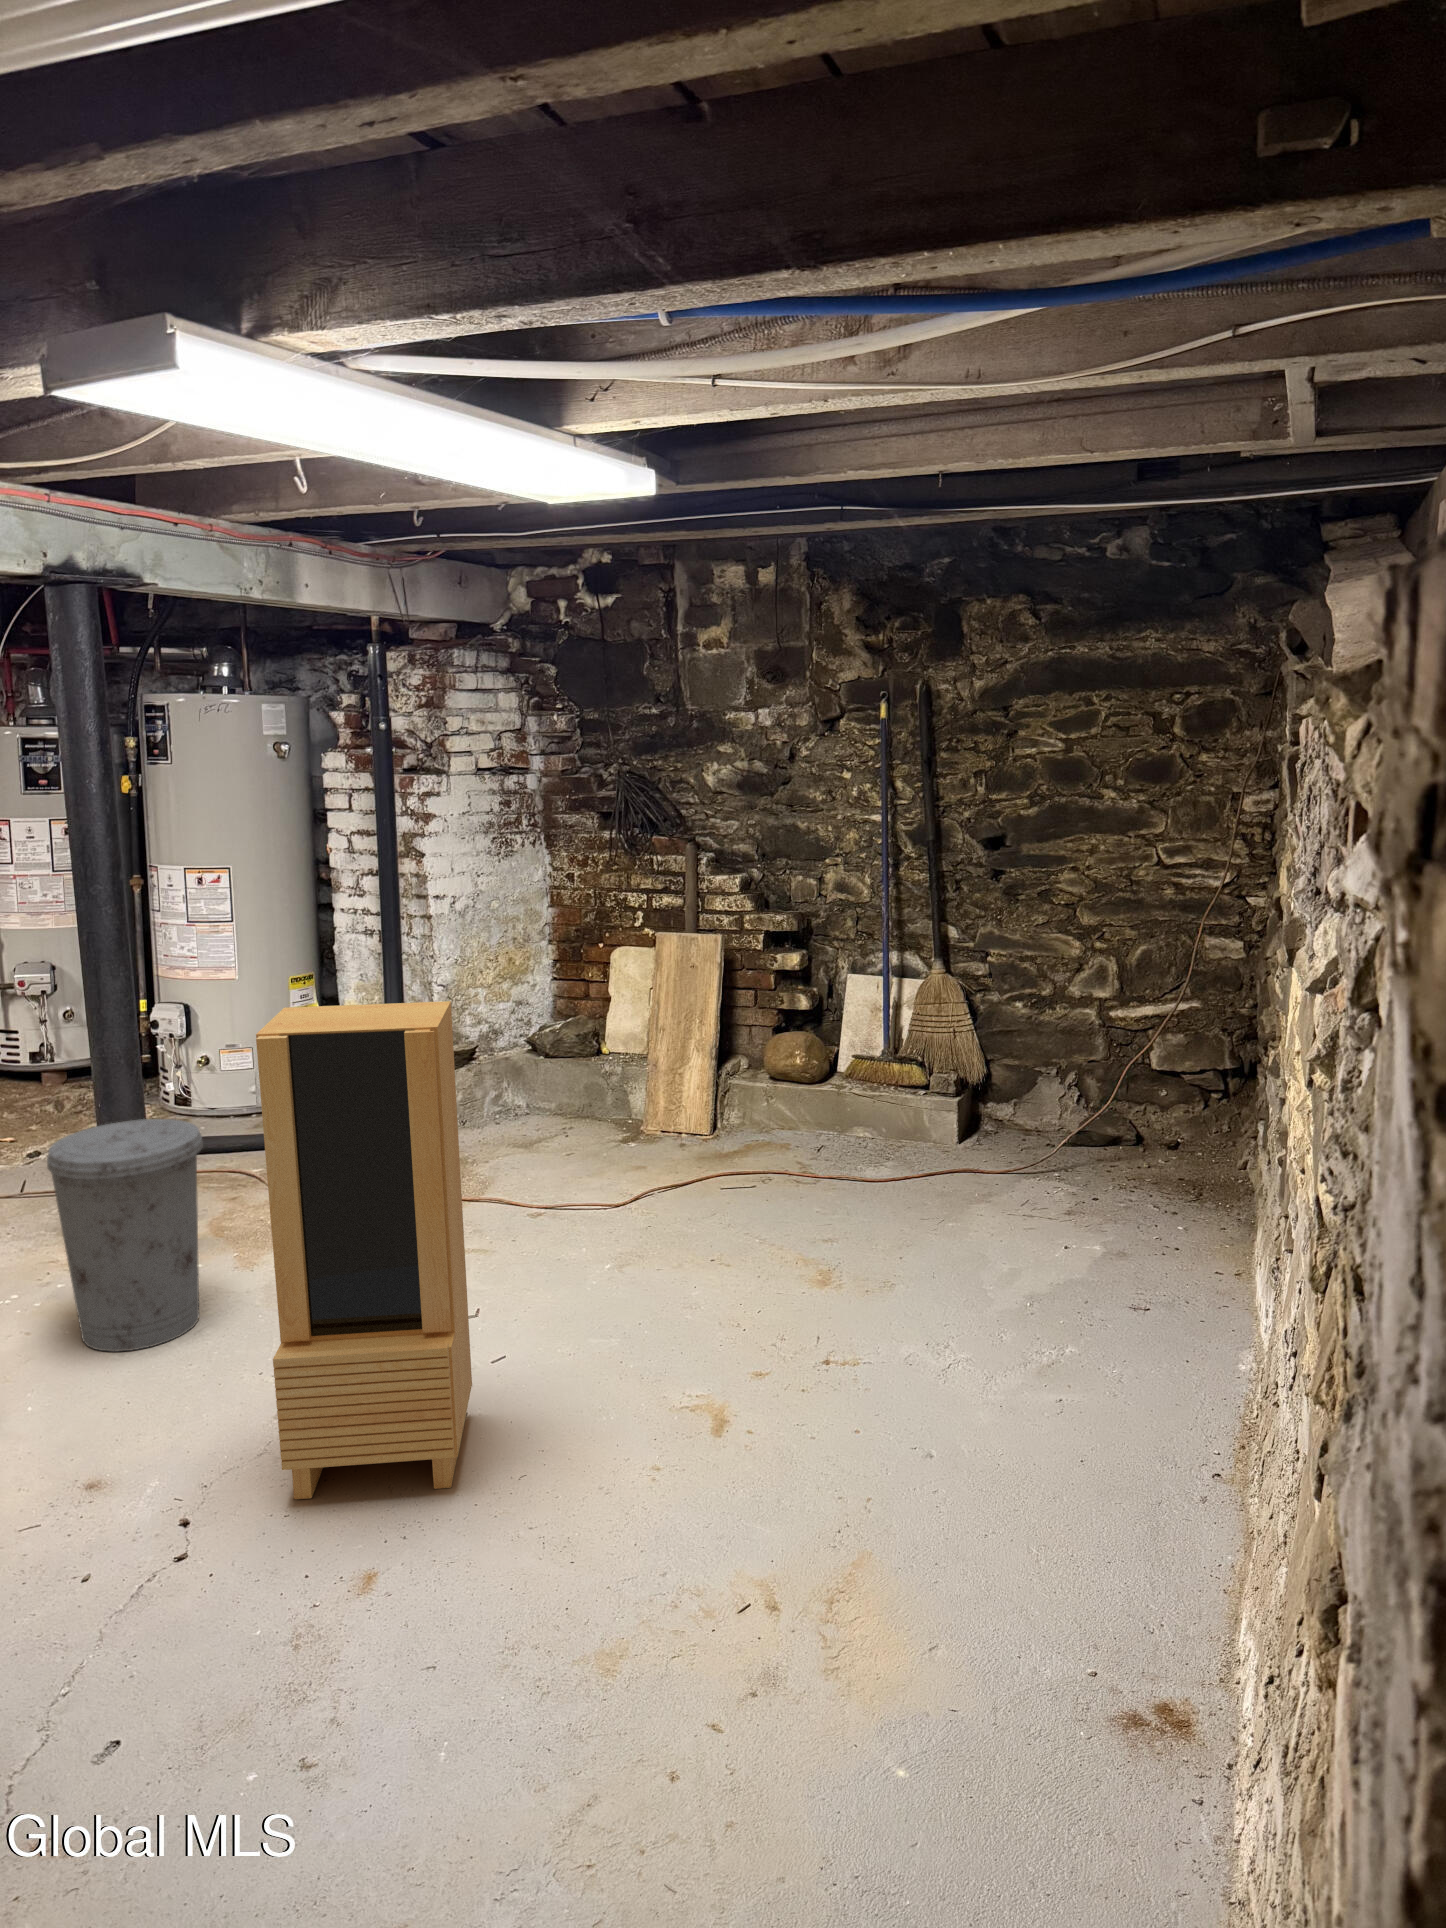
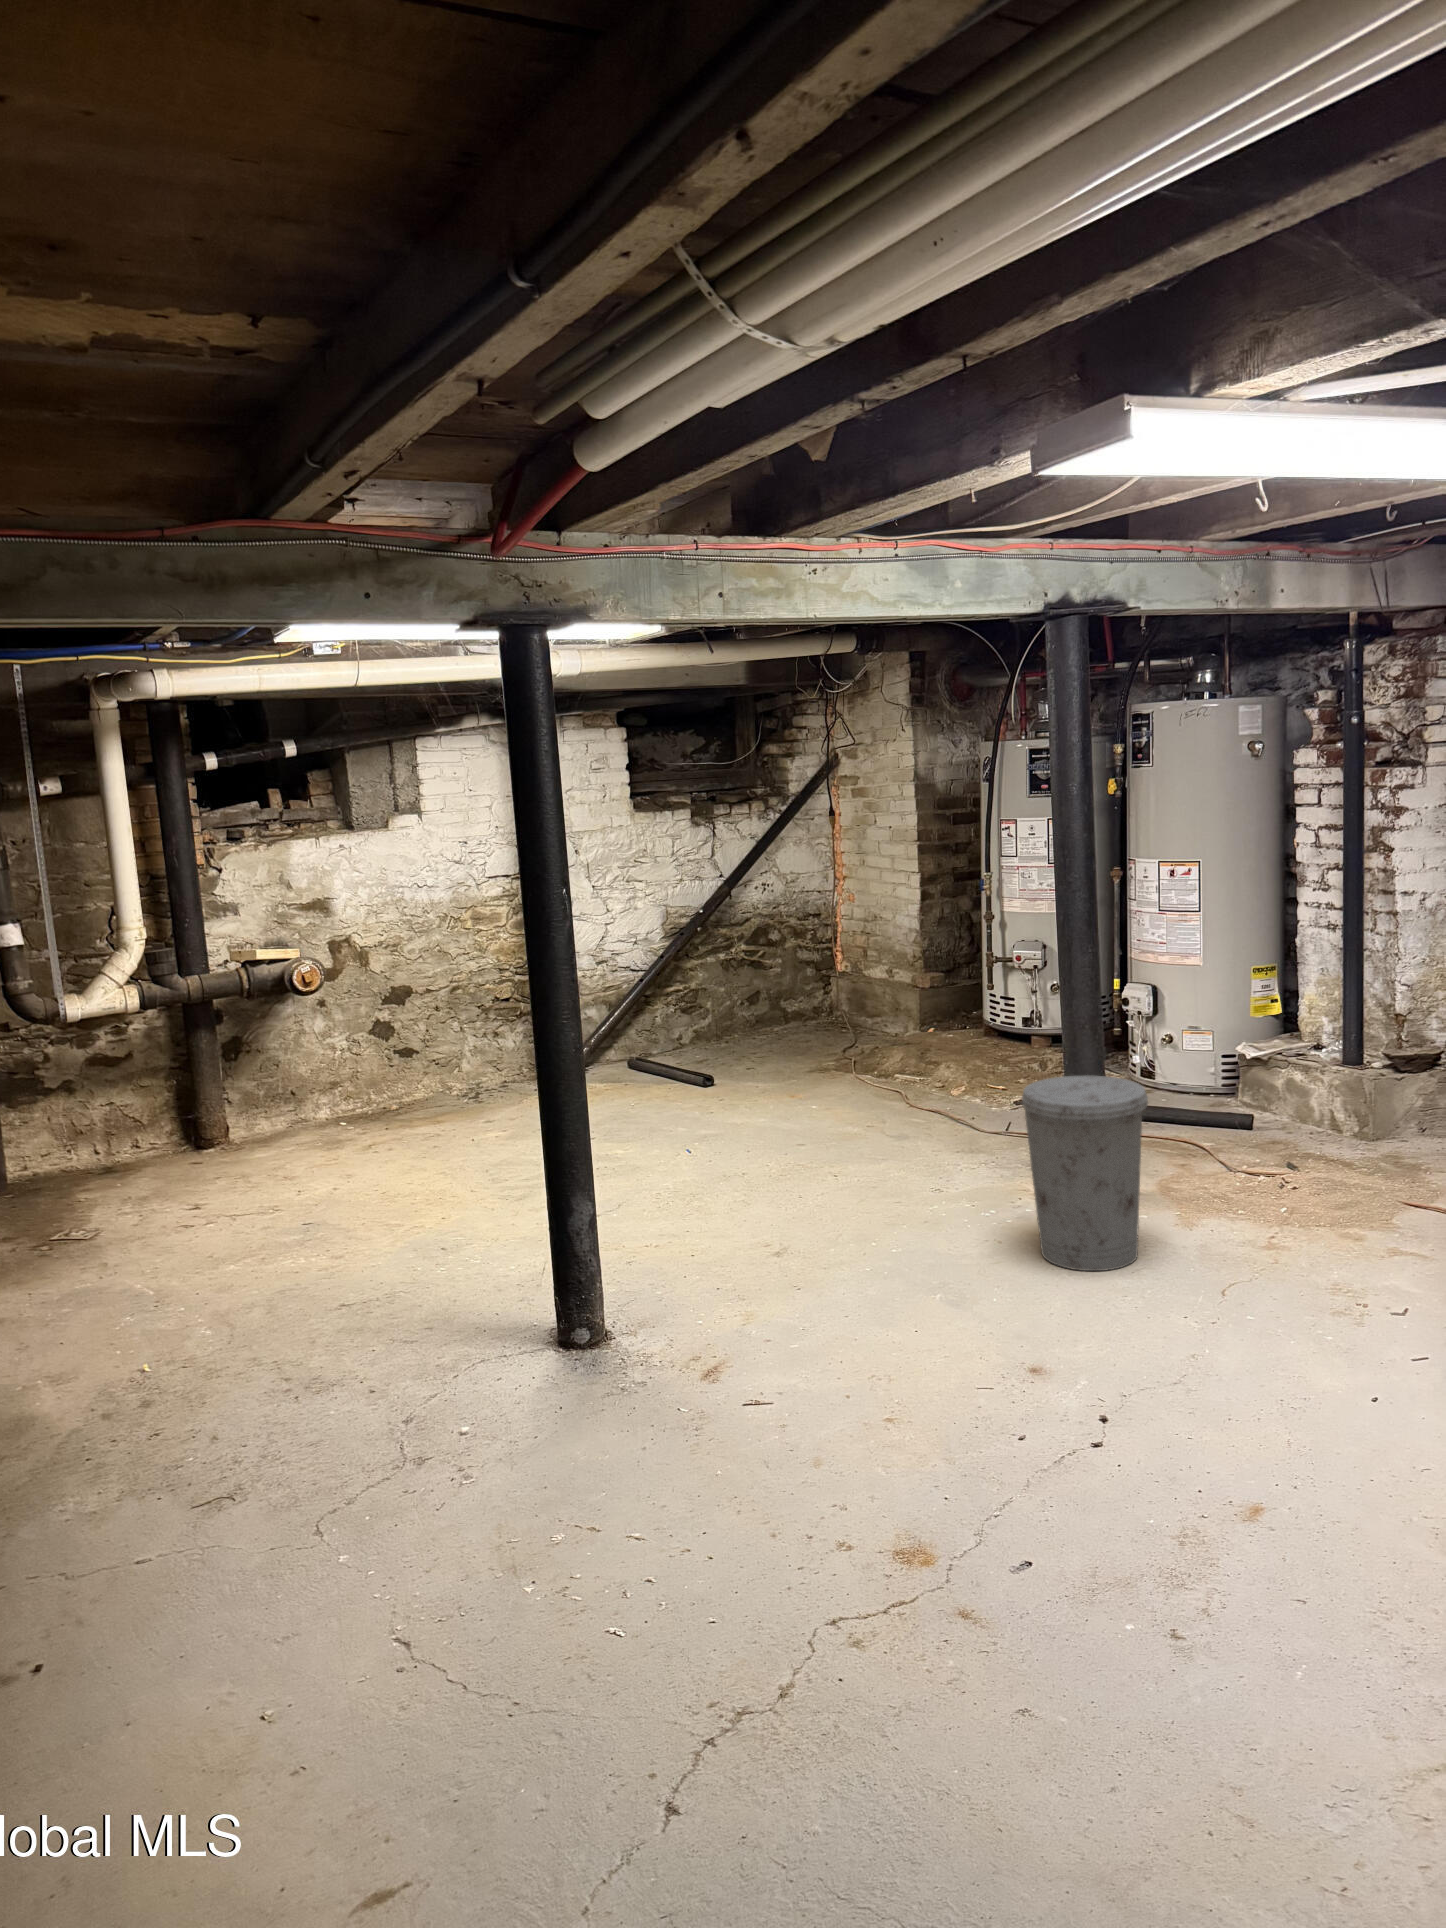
storage cabinet: present [256,1001,472,1499] -> none [1186,983,1387,1460]

